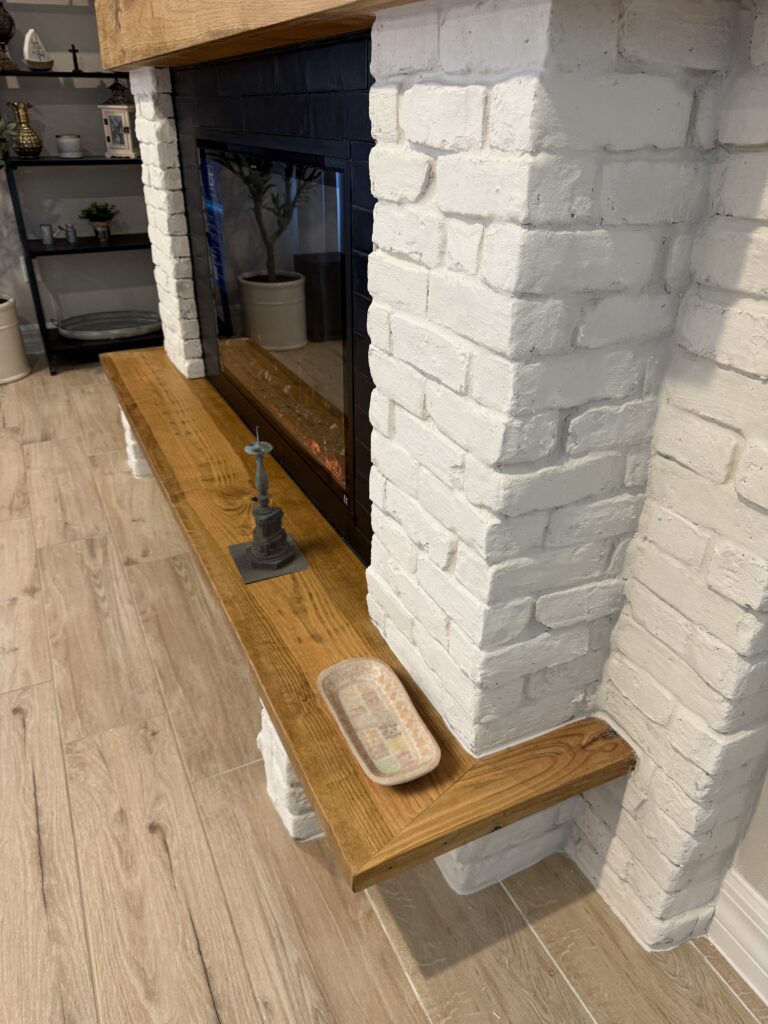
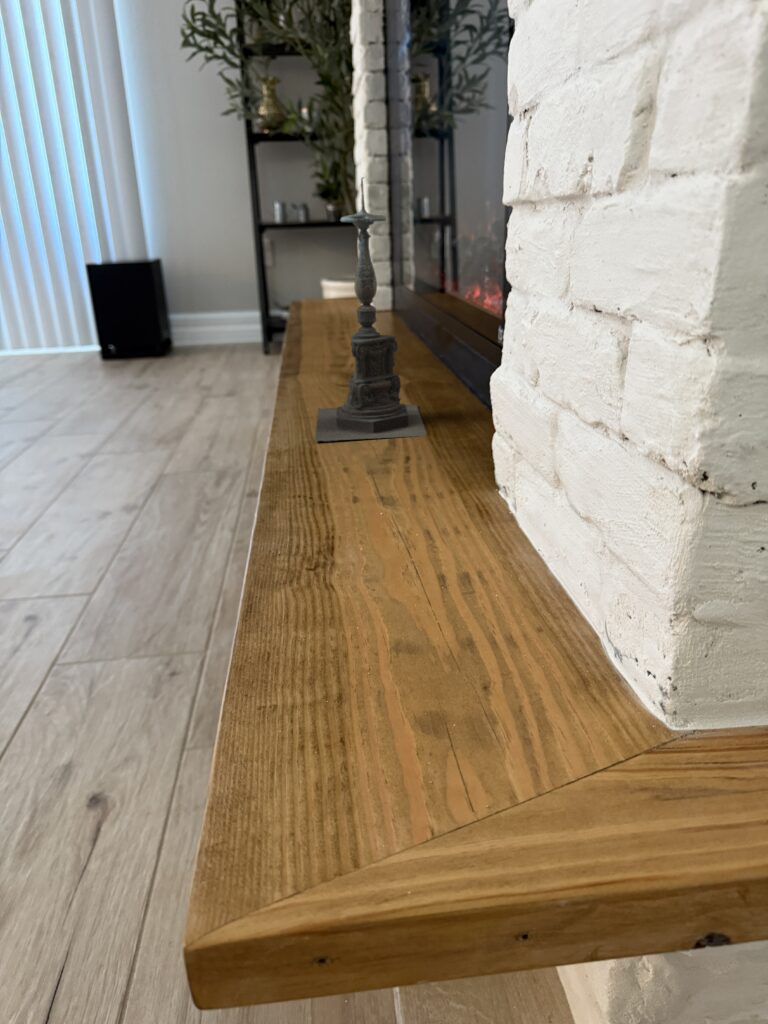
tray: present [317,657,441,786] -> none [336,513,563,735]

